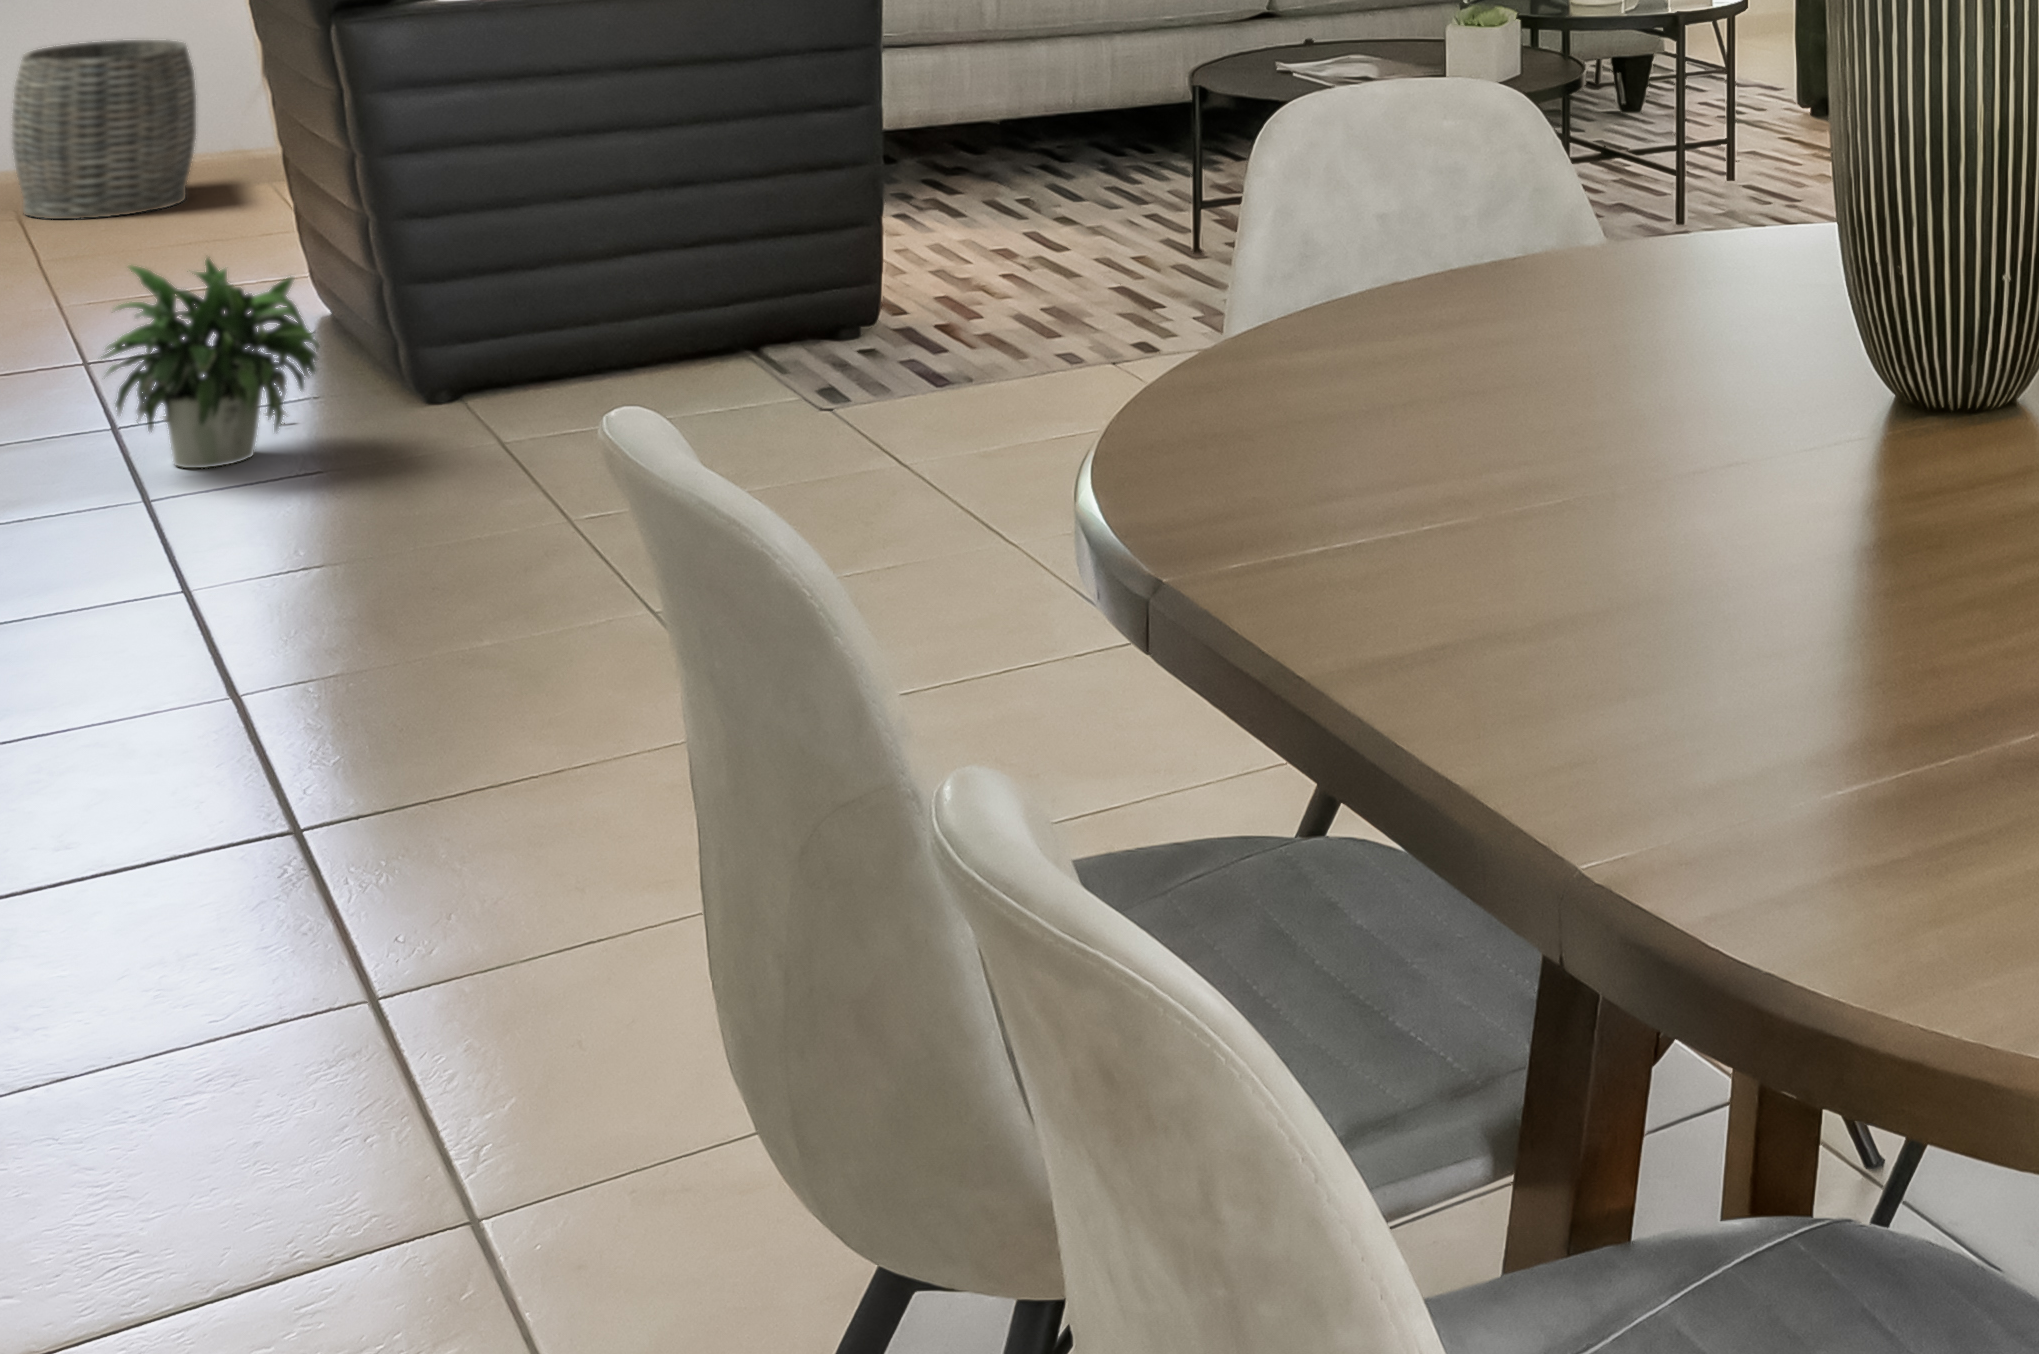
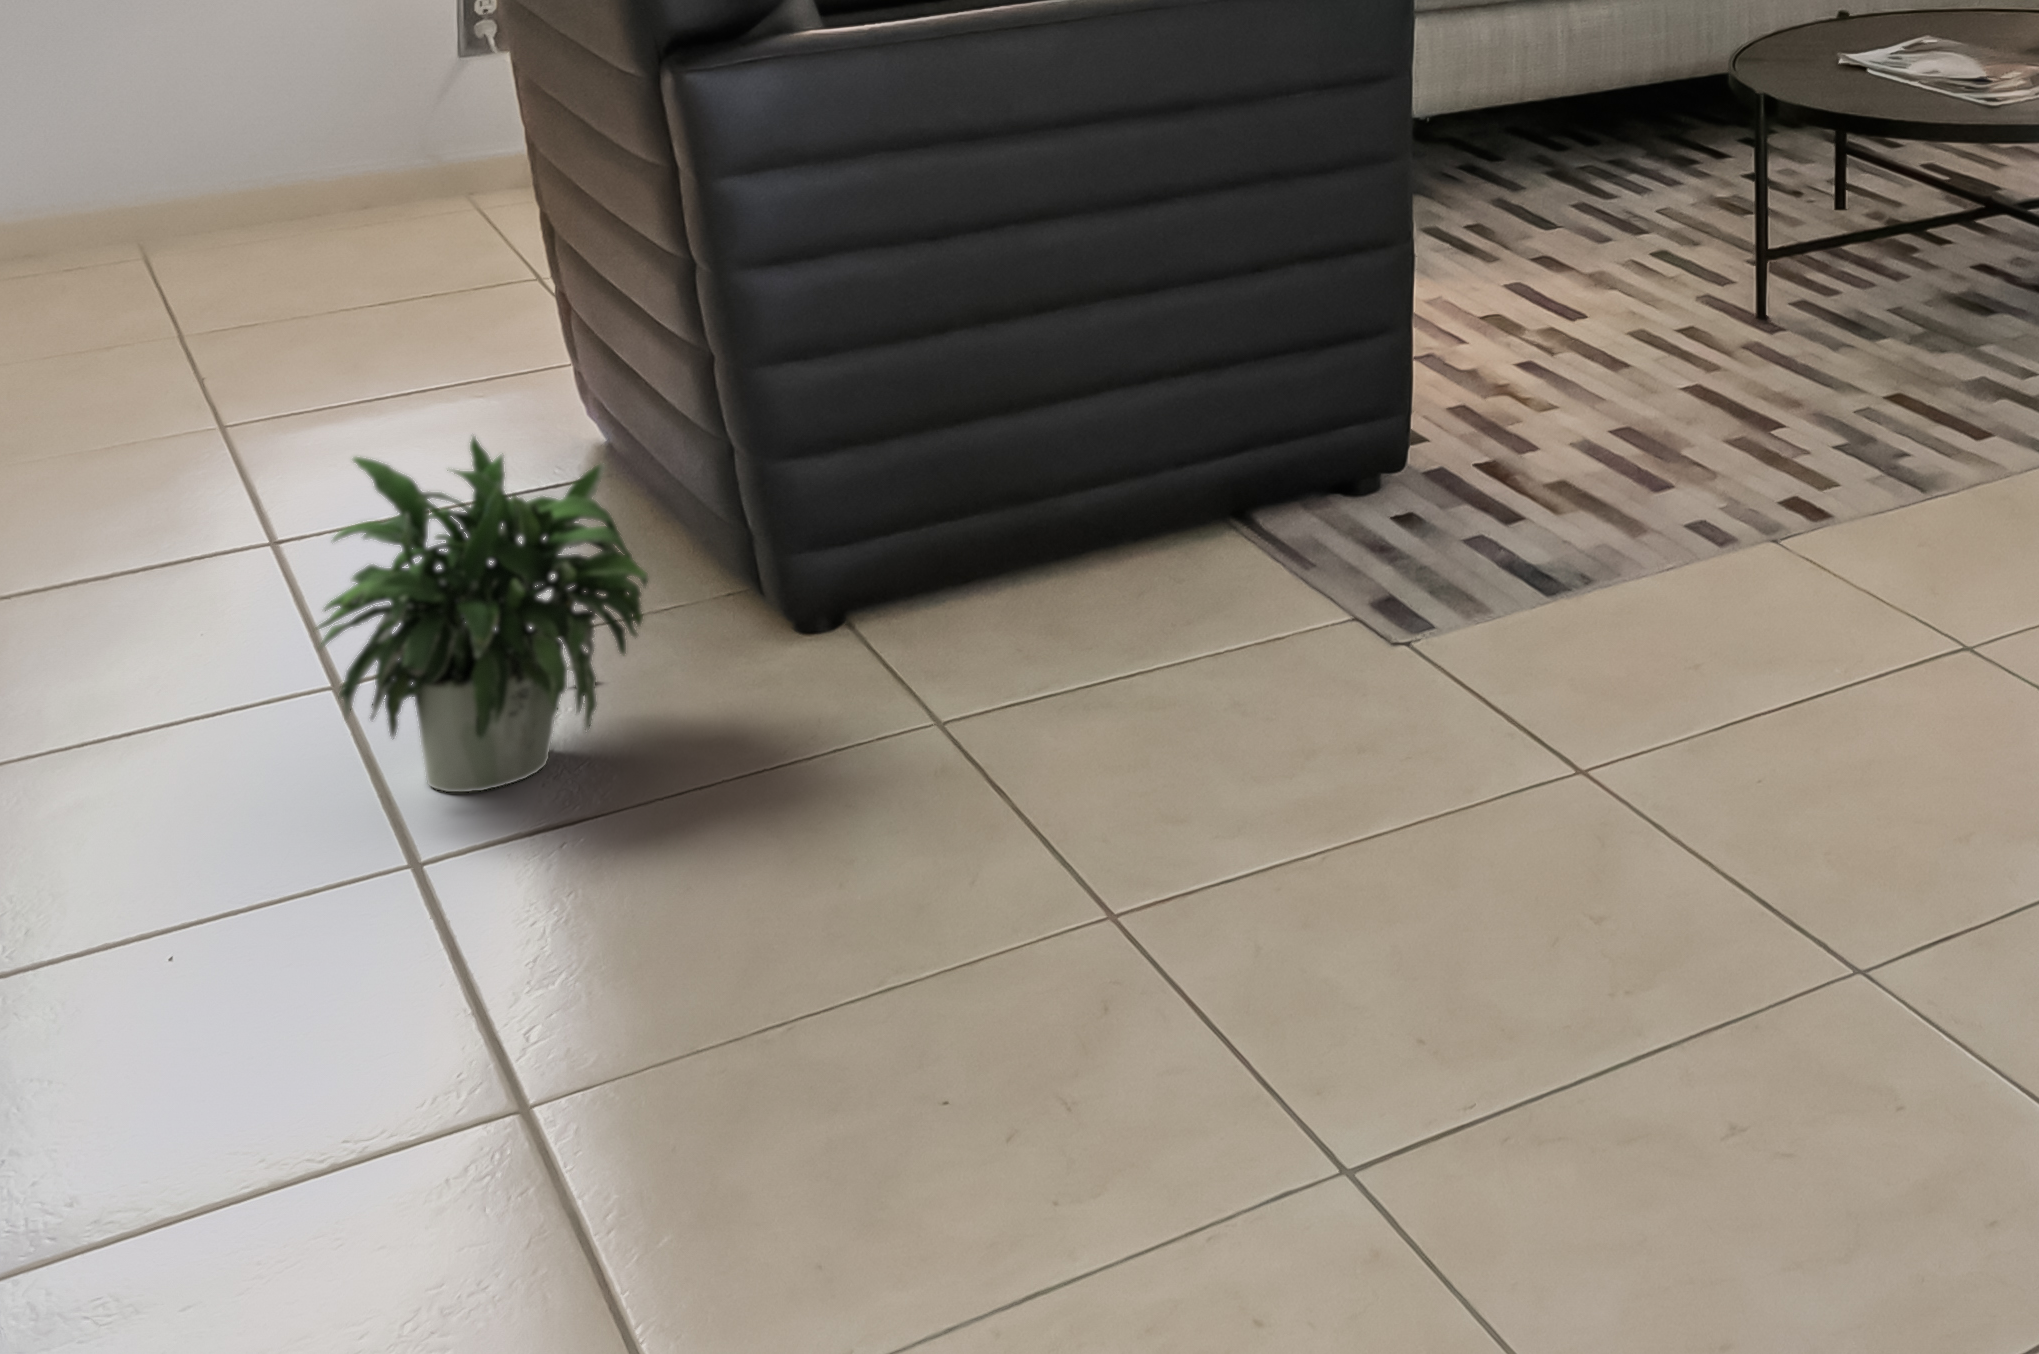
woven basket: present [12,40,196,219] -> none [138,17,379,267]

